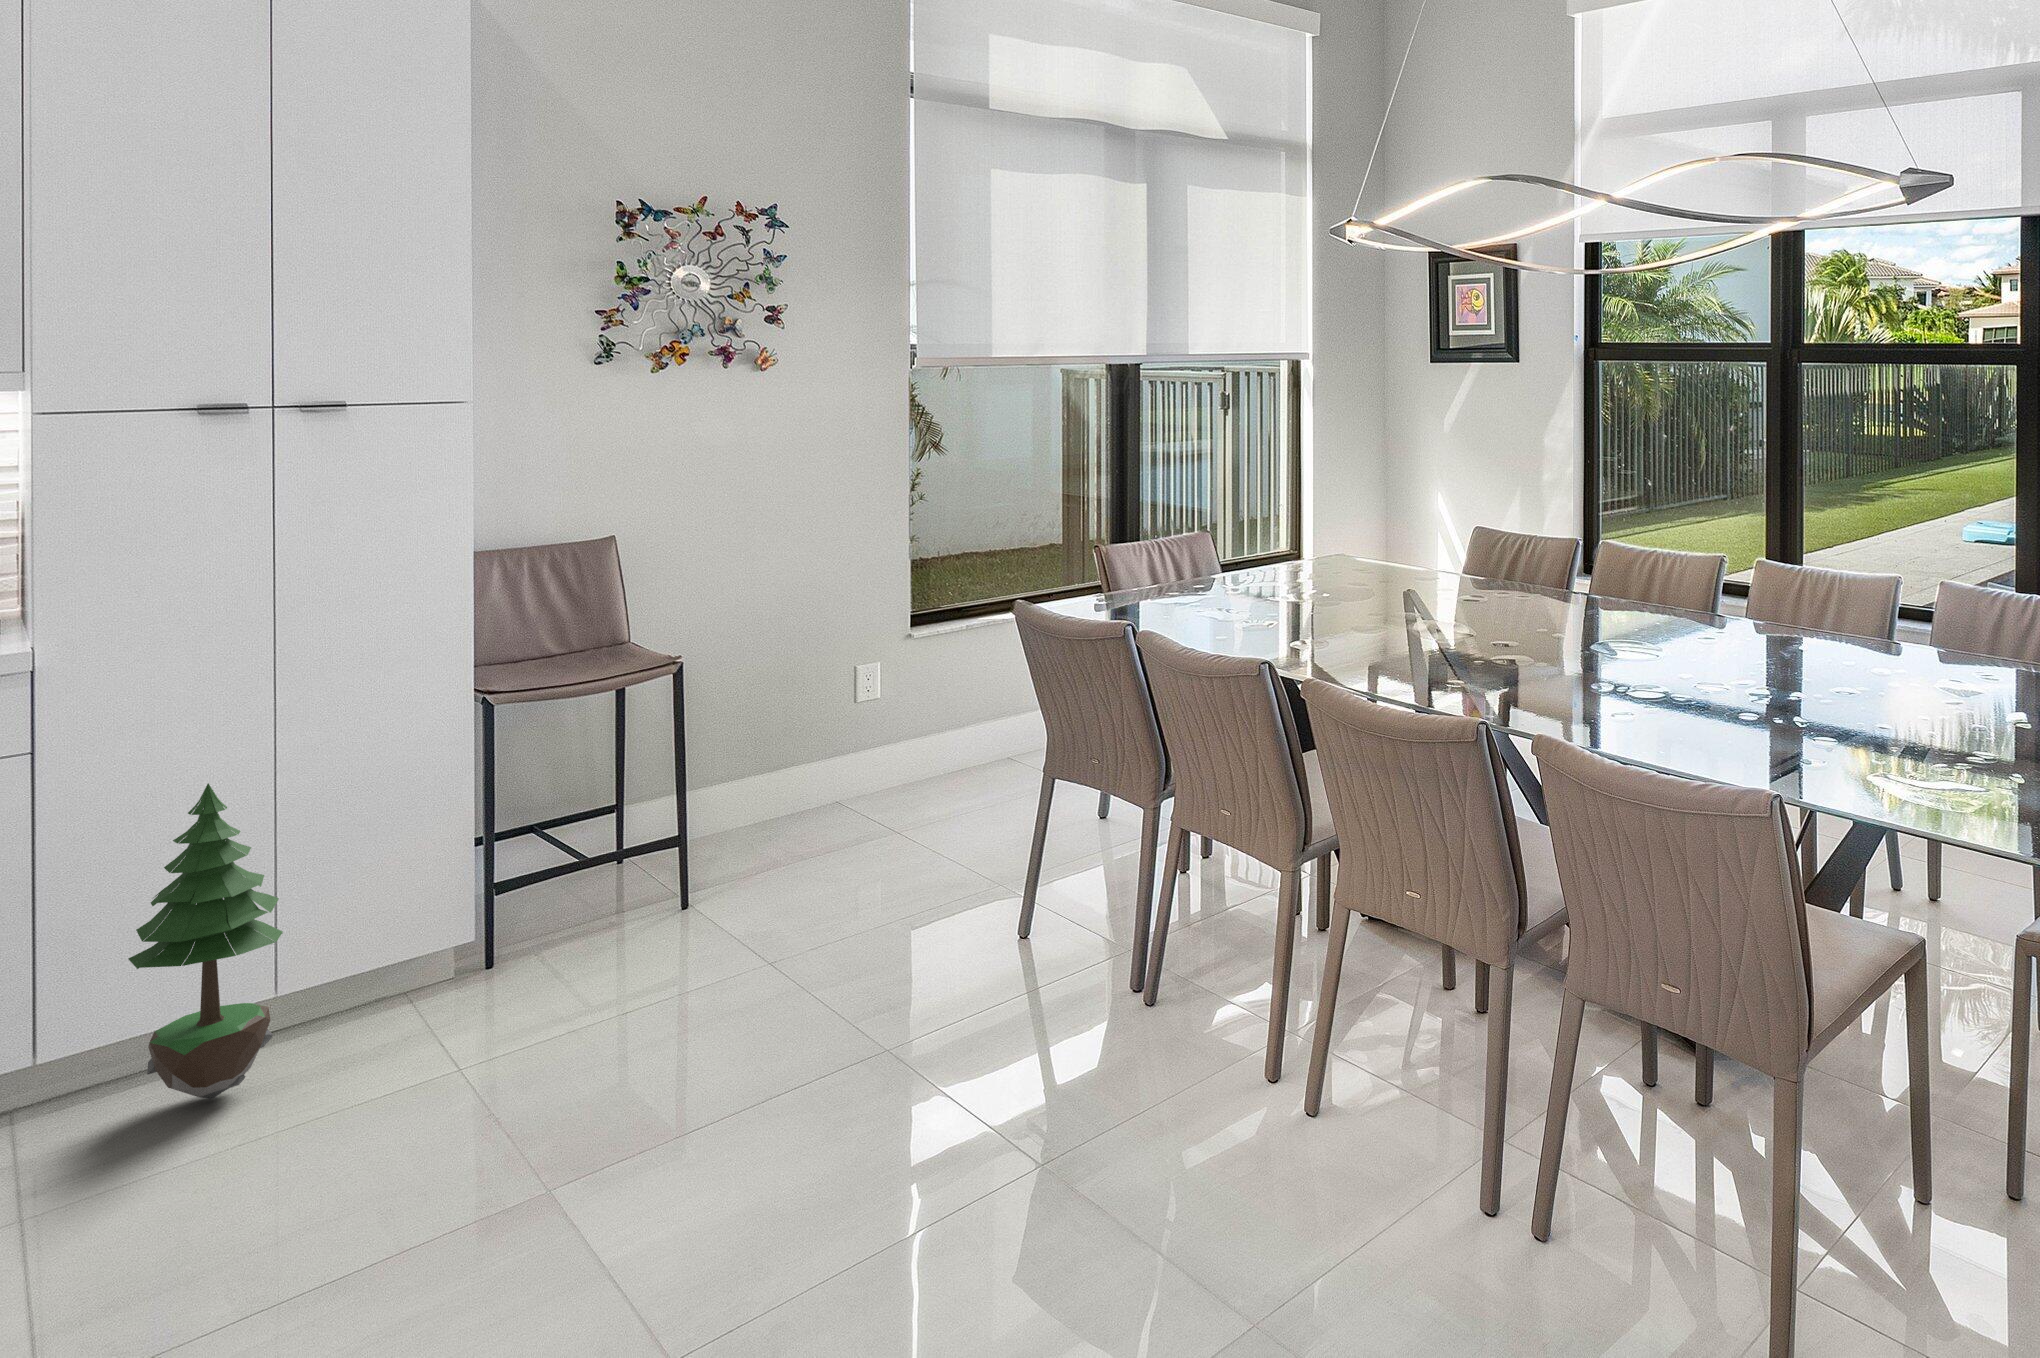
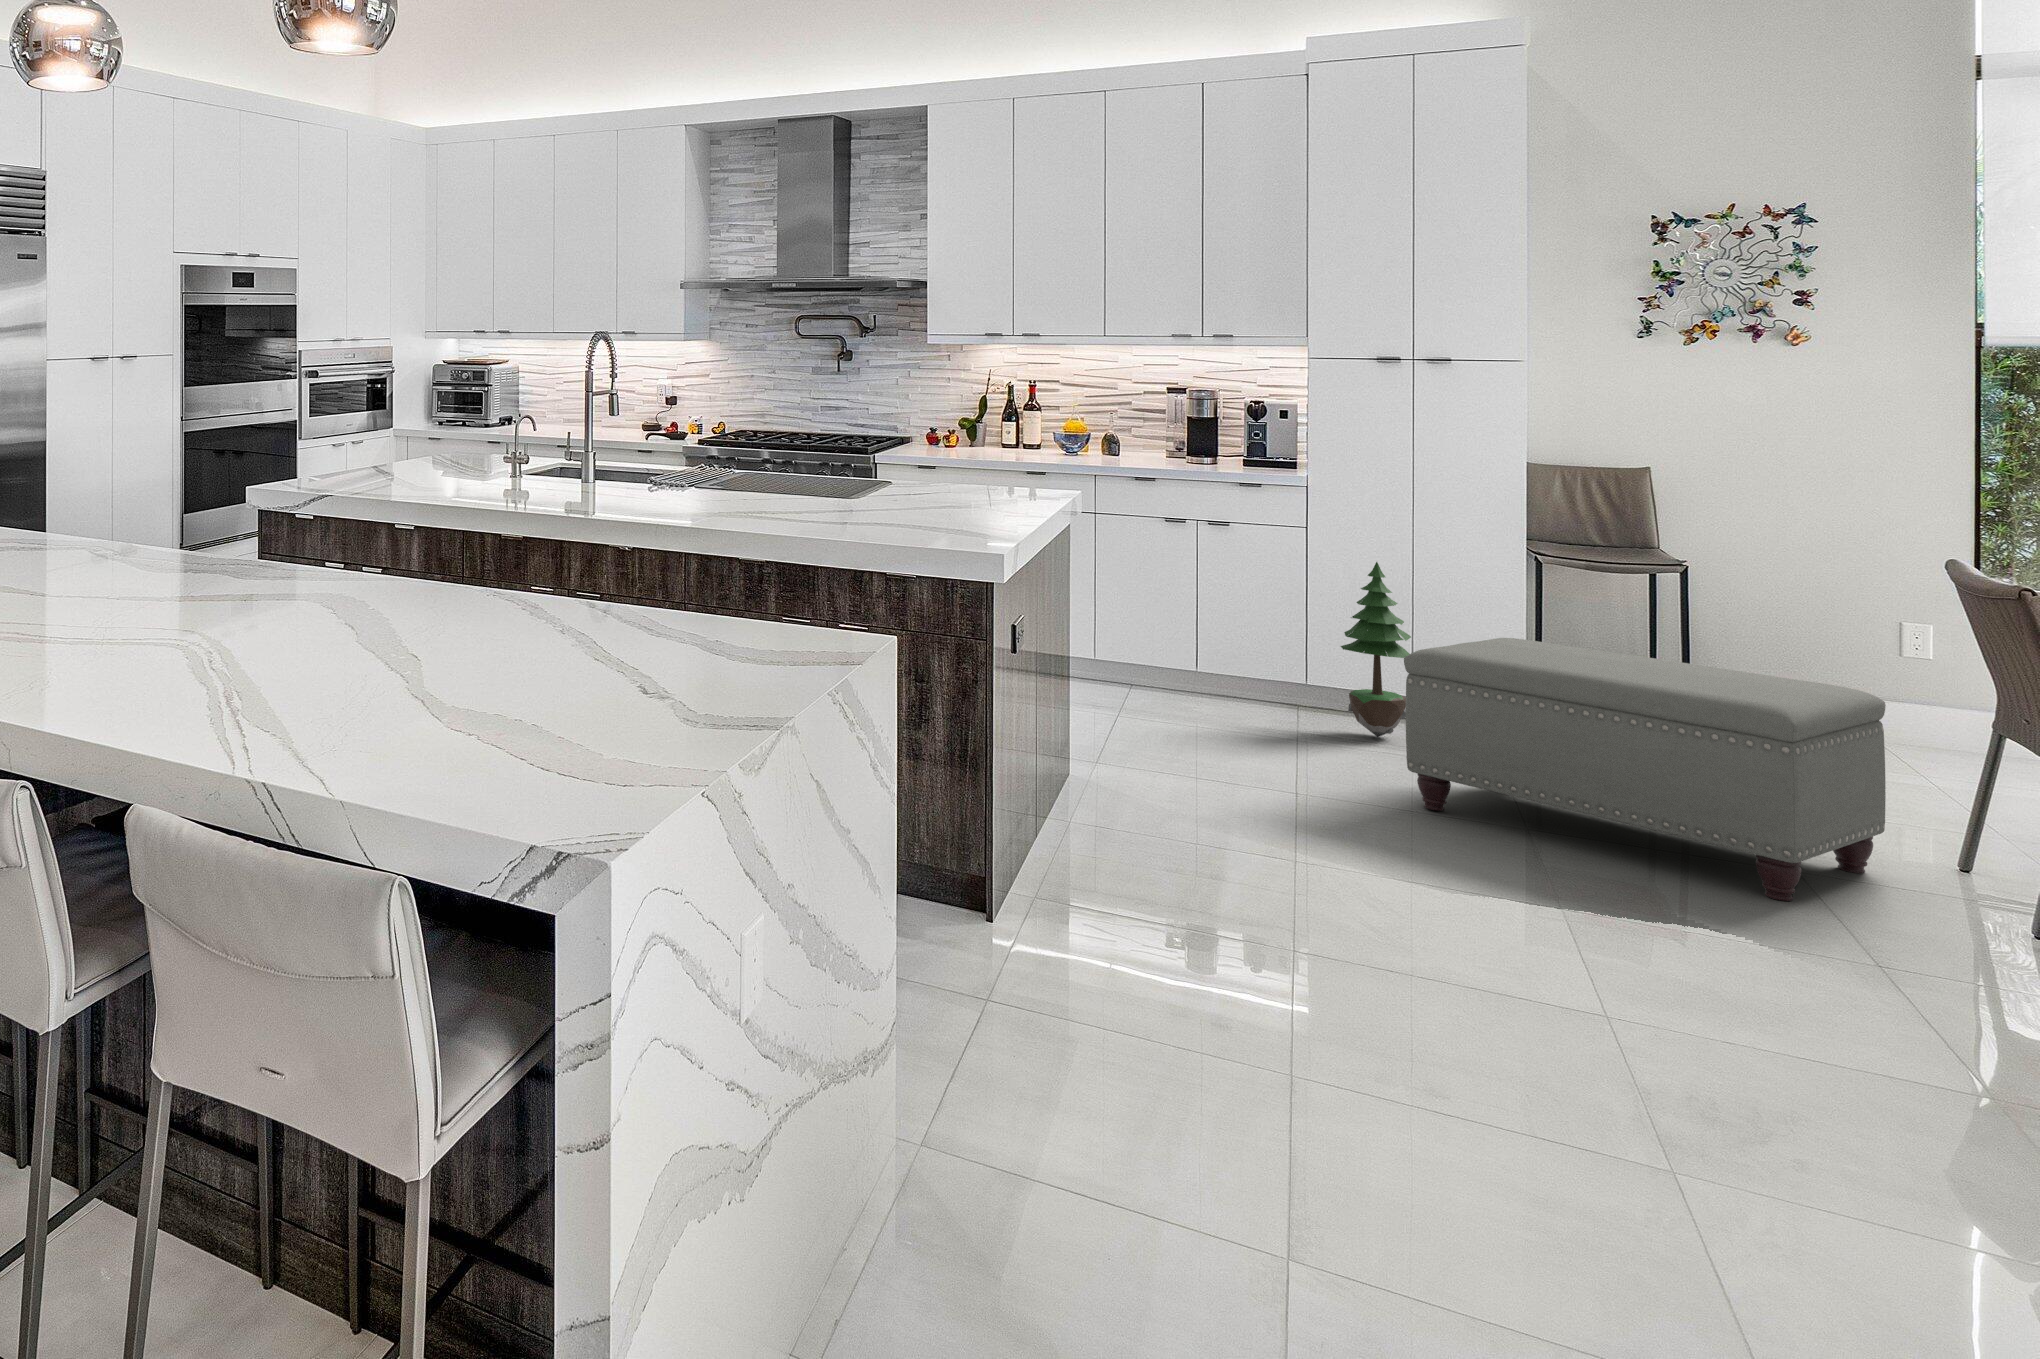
ottoman: none [313,843,977,1285] -> present [1404,638,1886,901]

